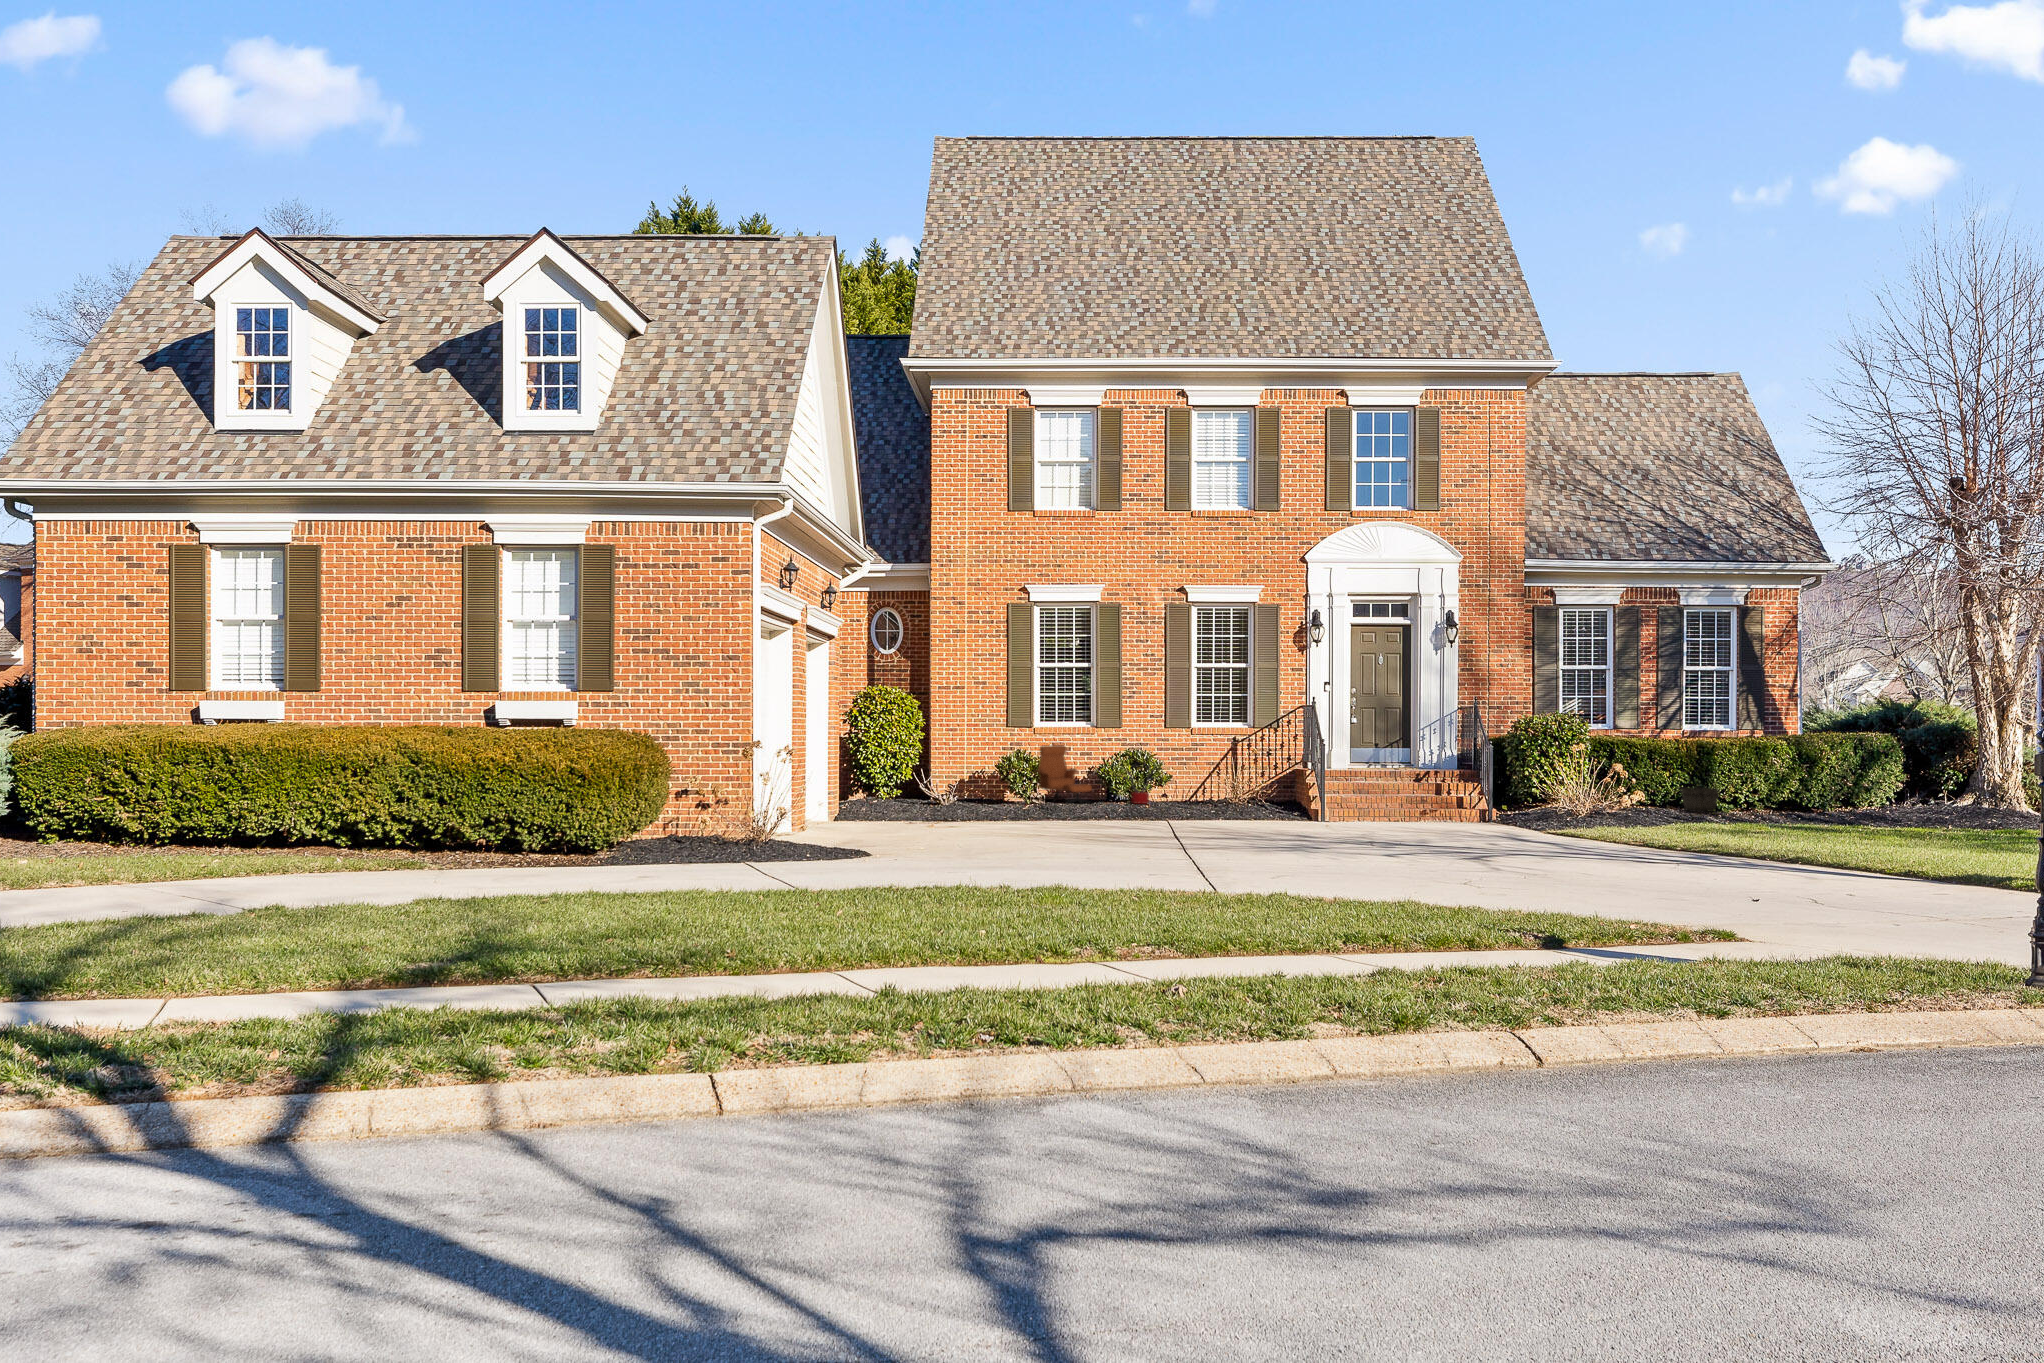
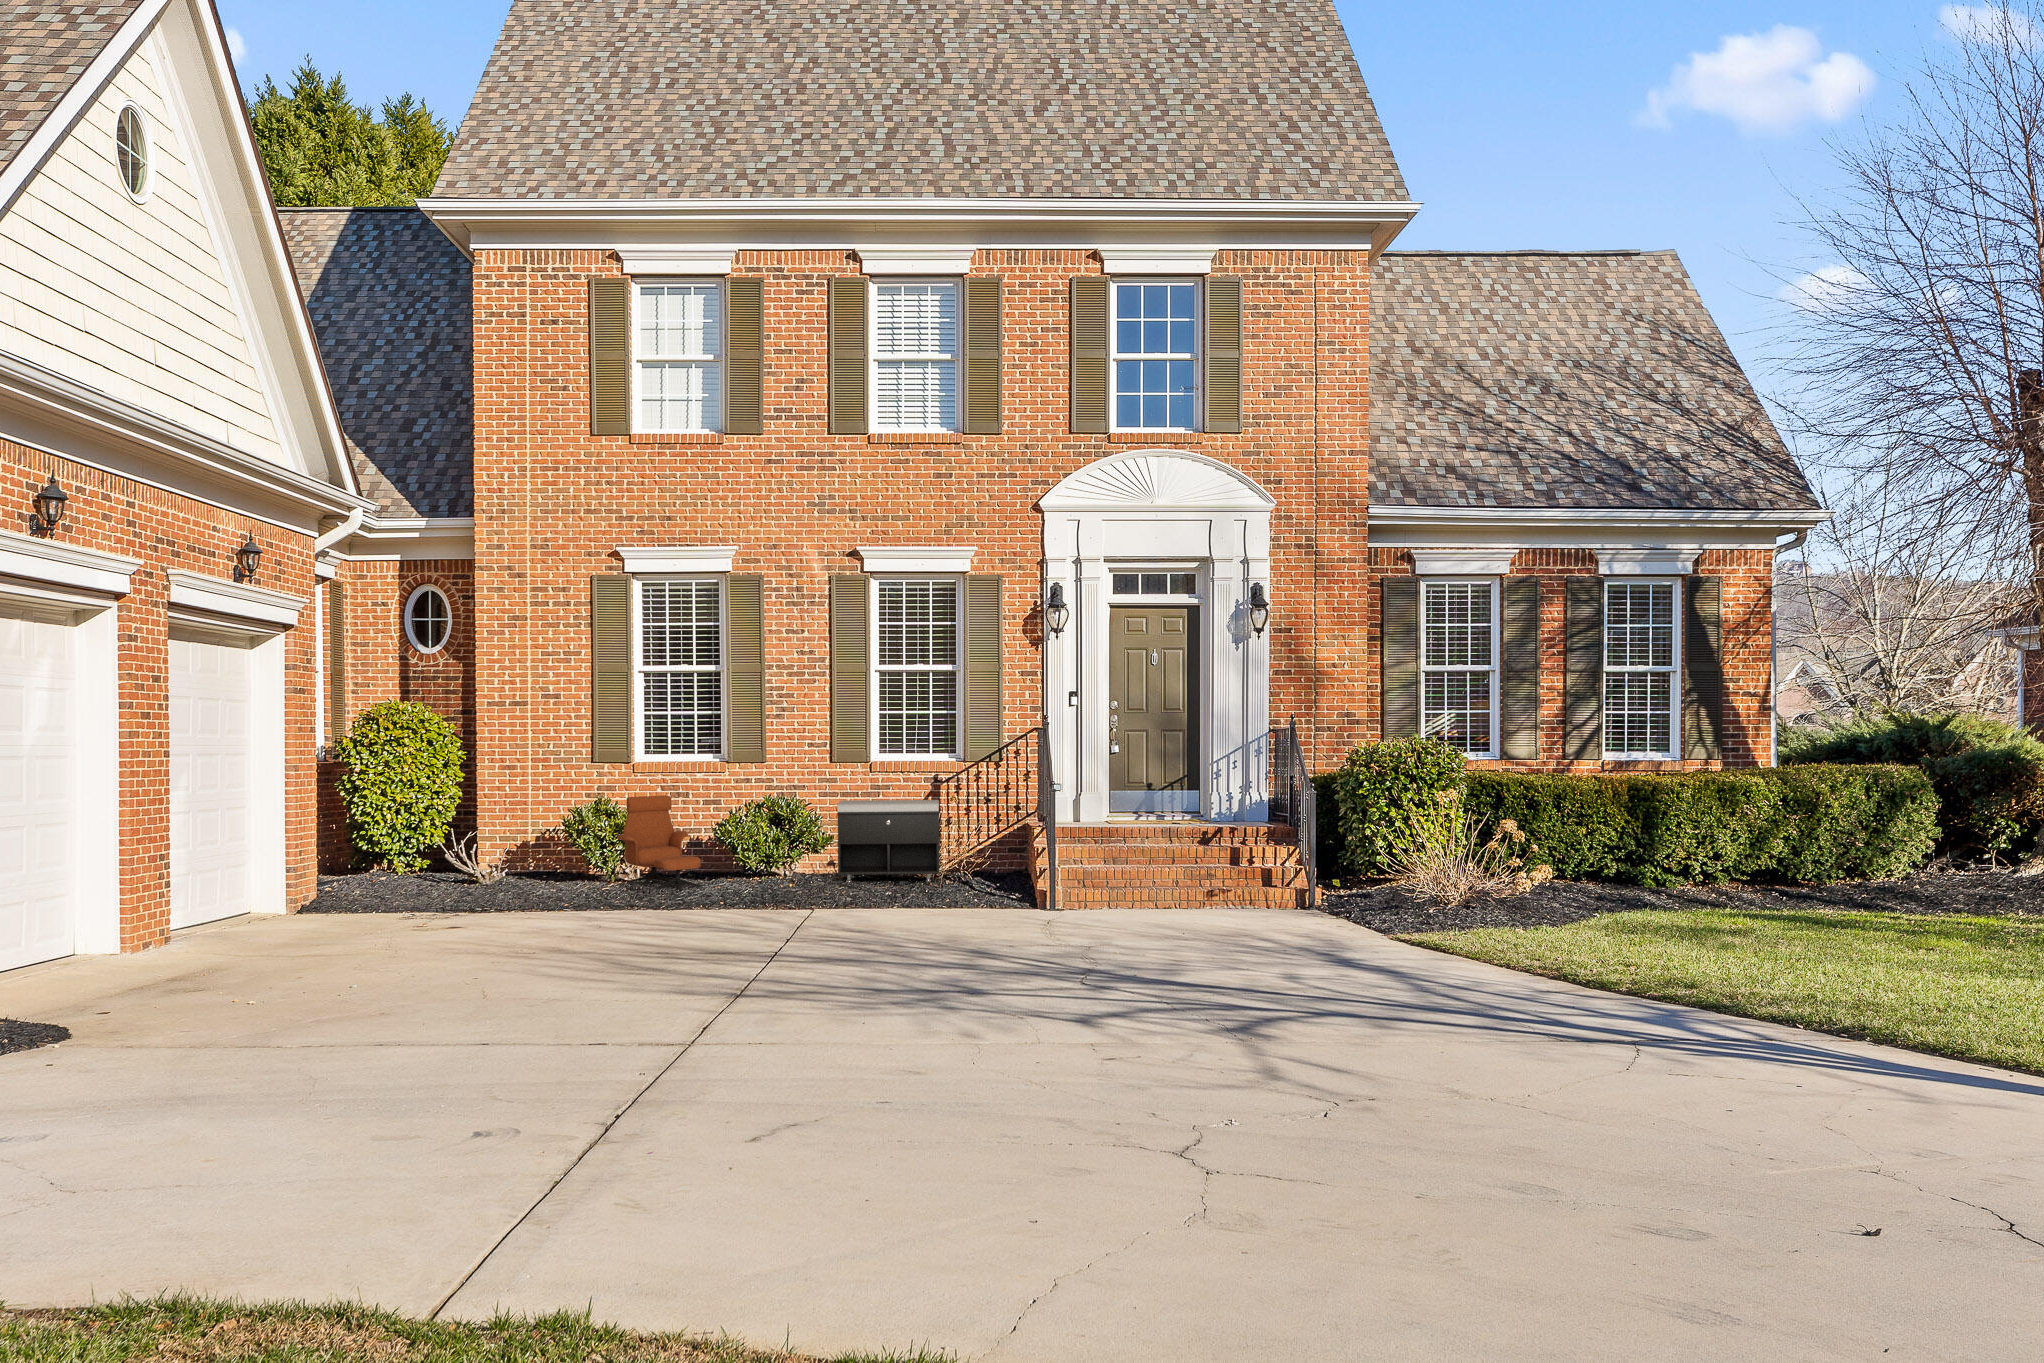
storage bench: none [1174,751,1243,803] -> present [837,800,939,882]
decorative plant: present [1128,764,1165,804] -> none [743,817,816,887]
wooden bucket: present [1681,787,1720,812] -> none [1600,833,1659,883]

